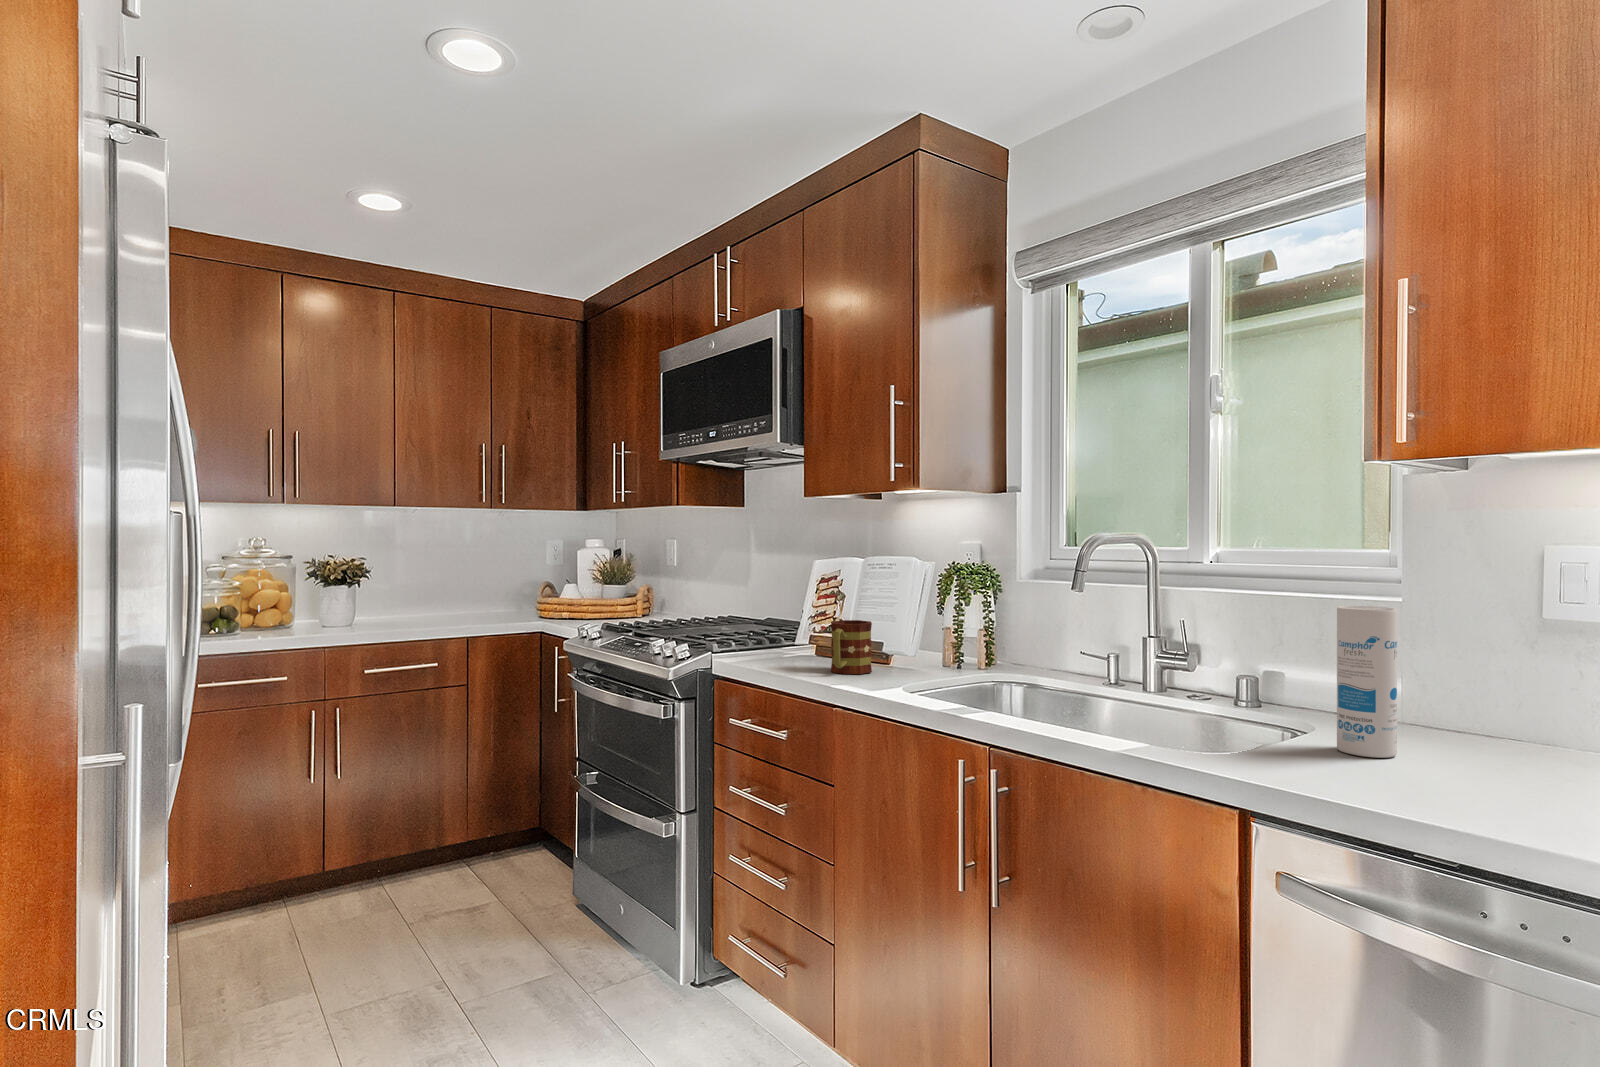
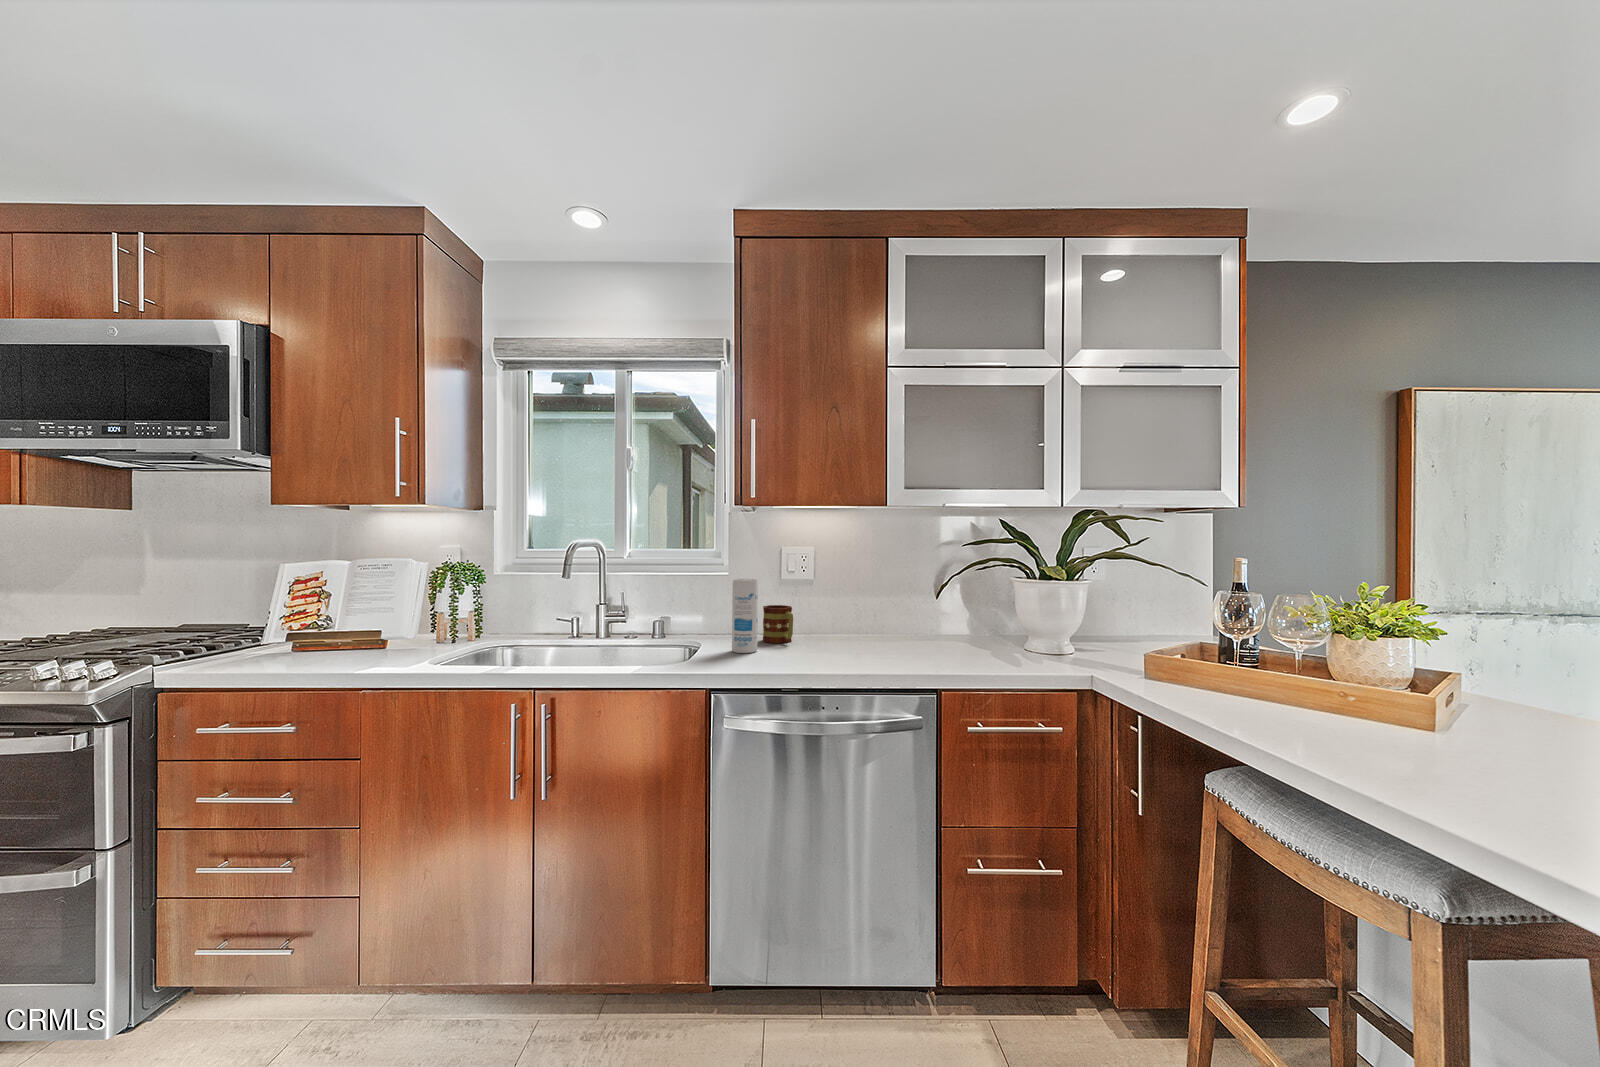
mug: present [831,620,872,674] -> present [763,605,793,643]

